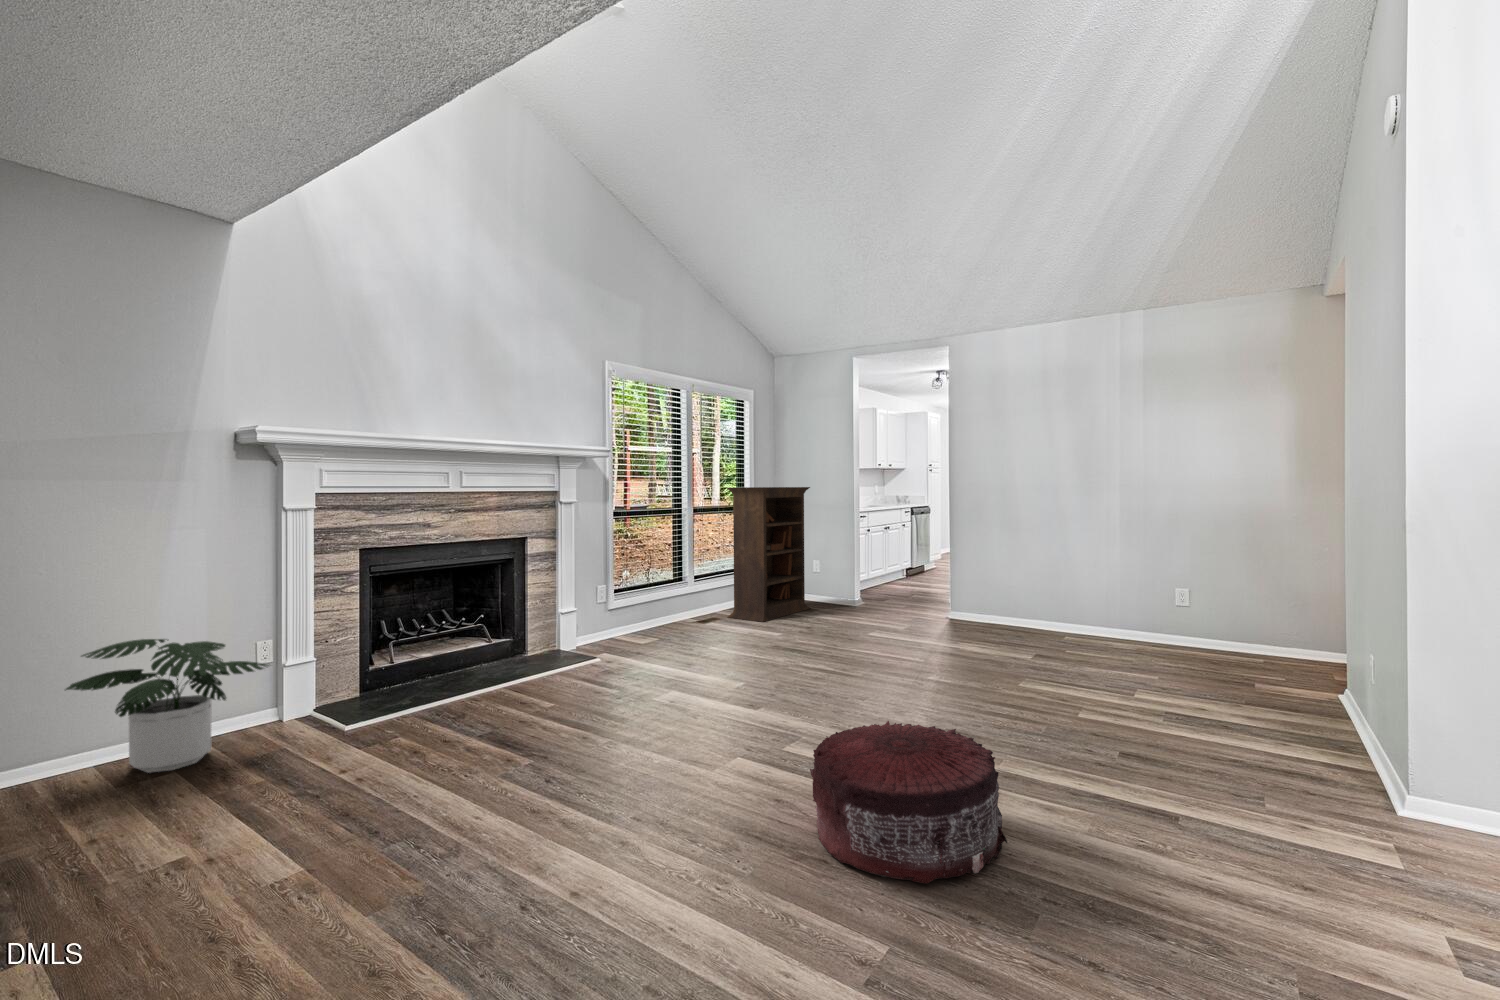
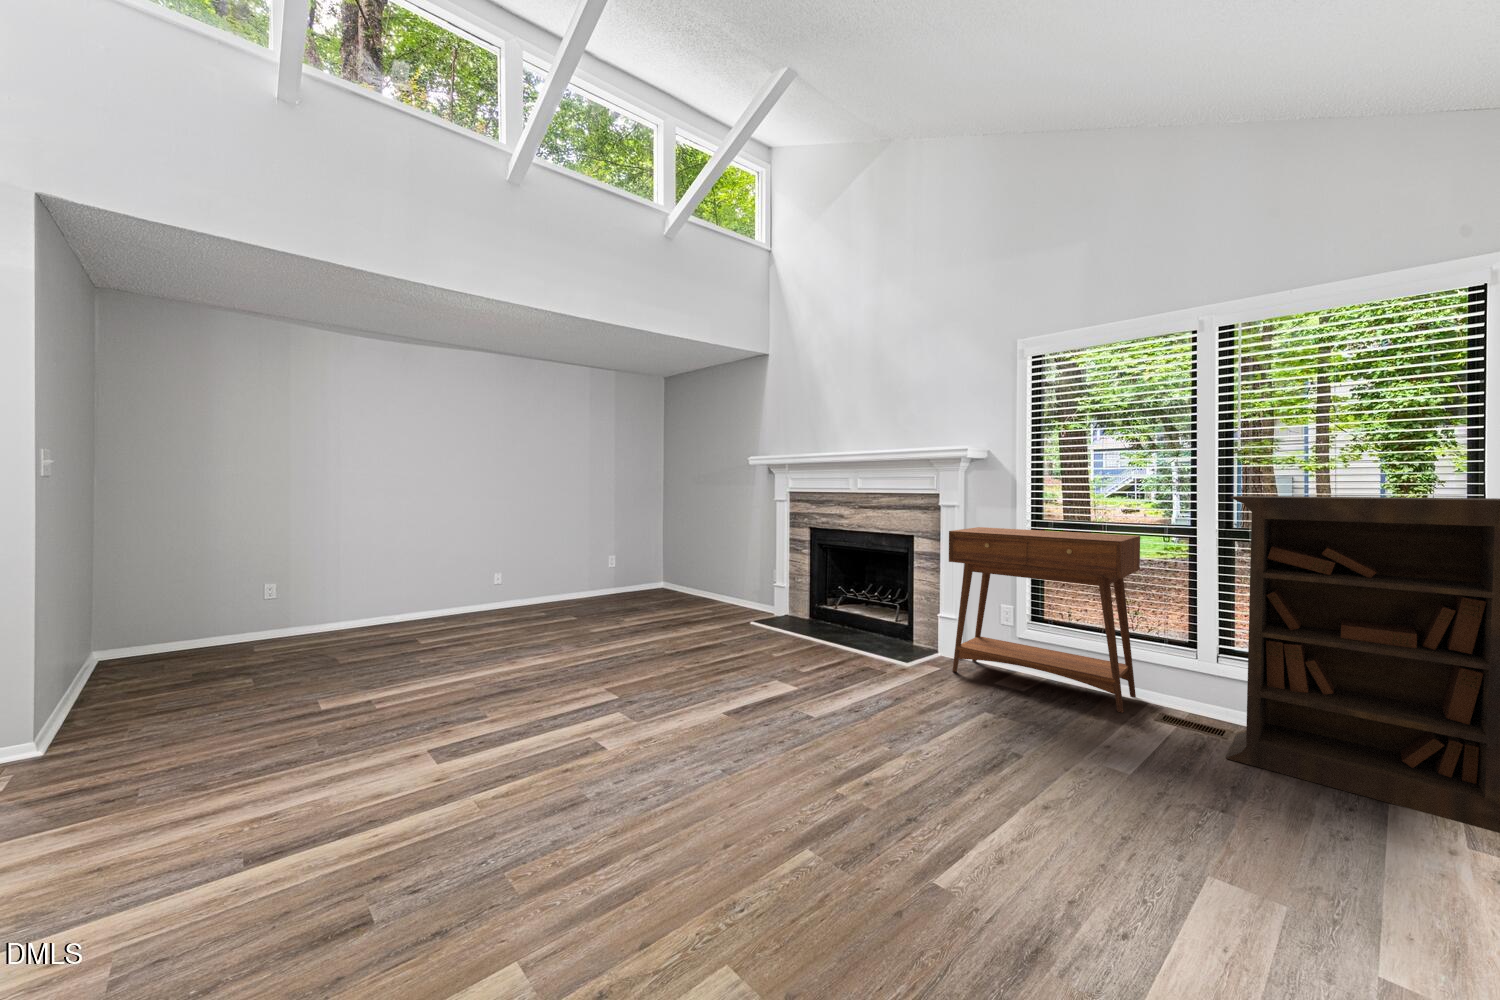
console table: none [588,516,712,650] -> present [949,527,1140,713]
potted plant: present [66,639,269,773] -> none [687,553,749,609]
pouf: present [810,721,1007,884] -> none [367,658,505,752]

